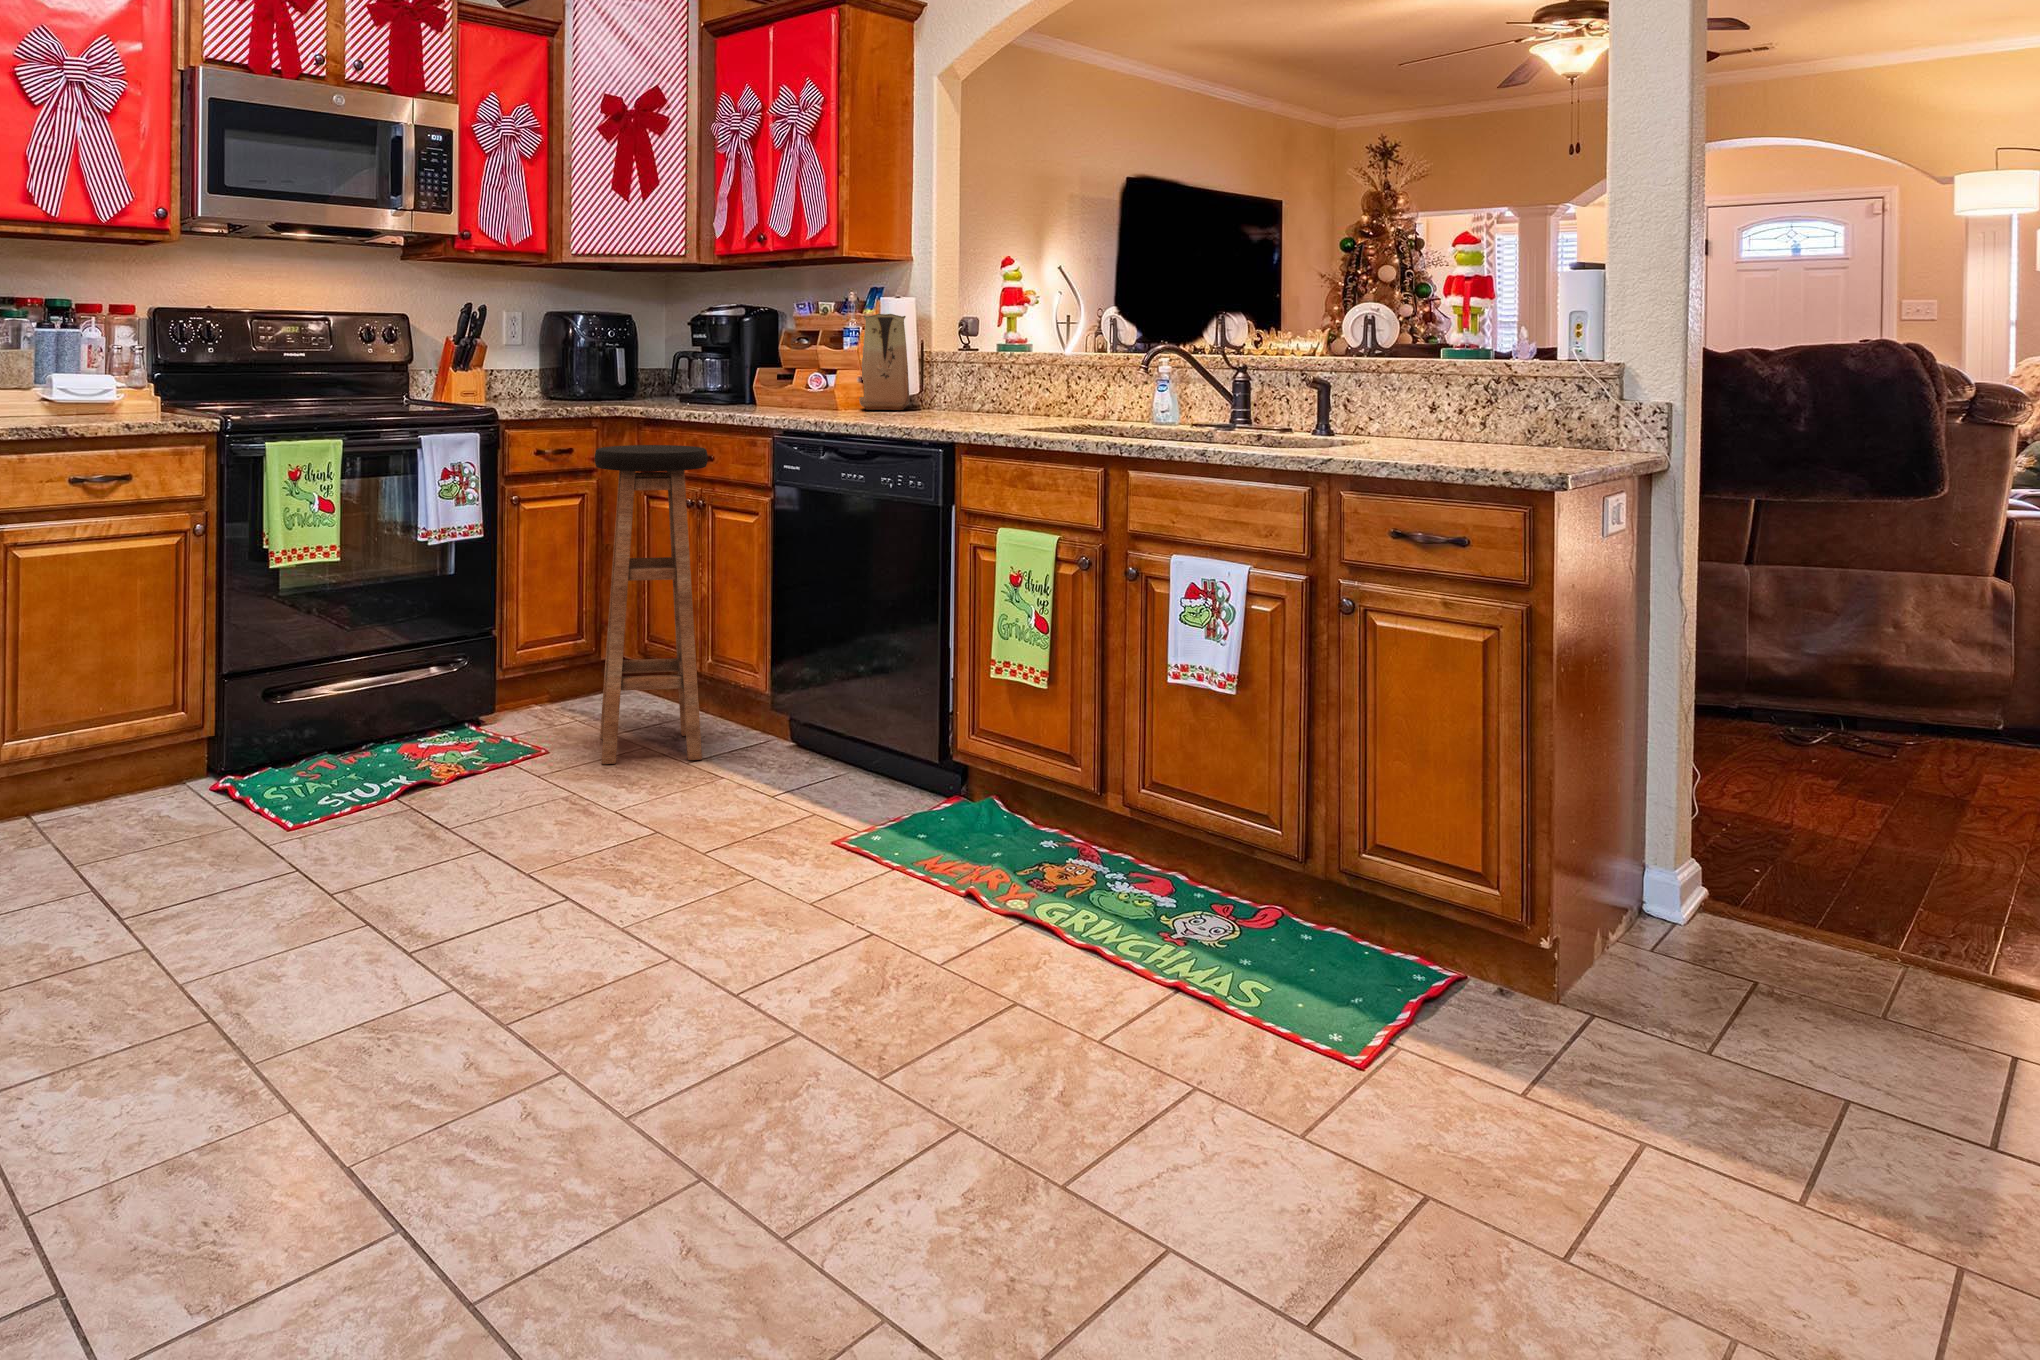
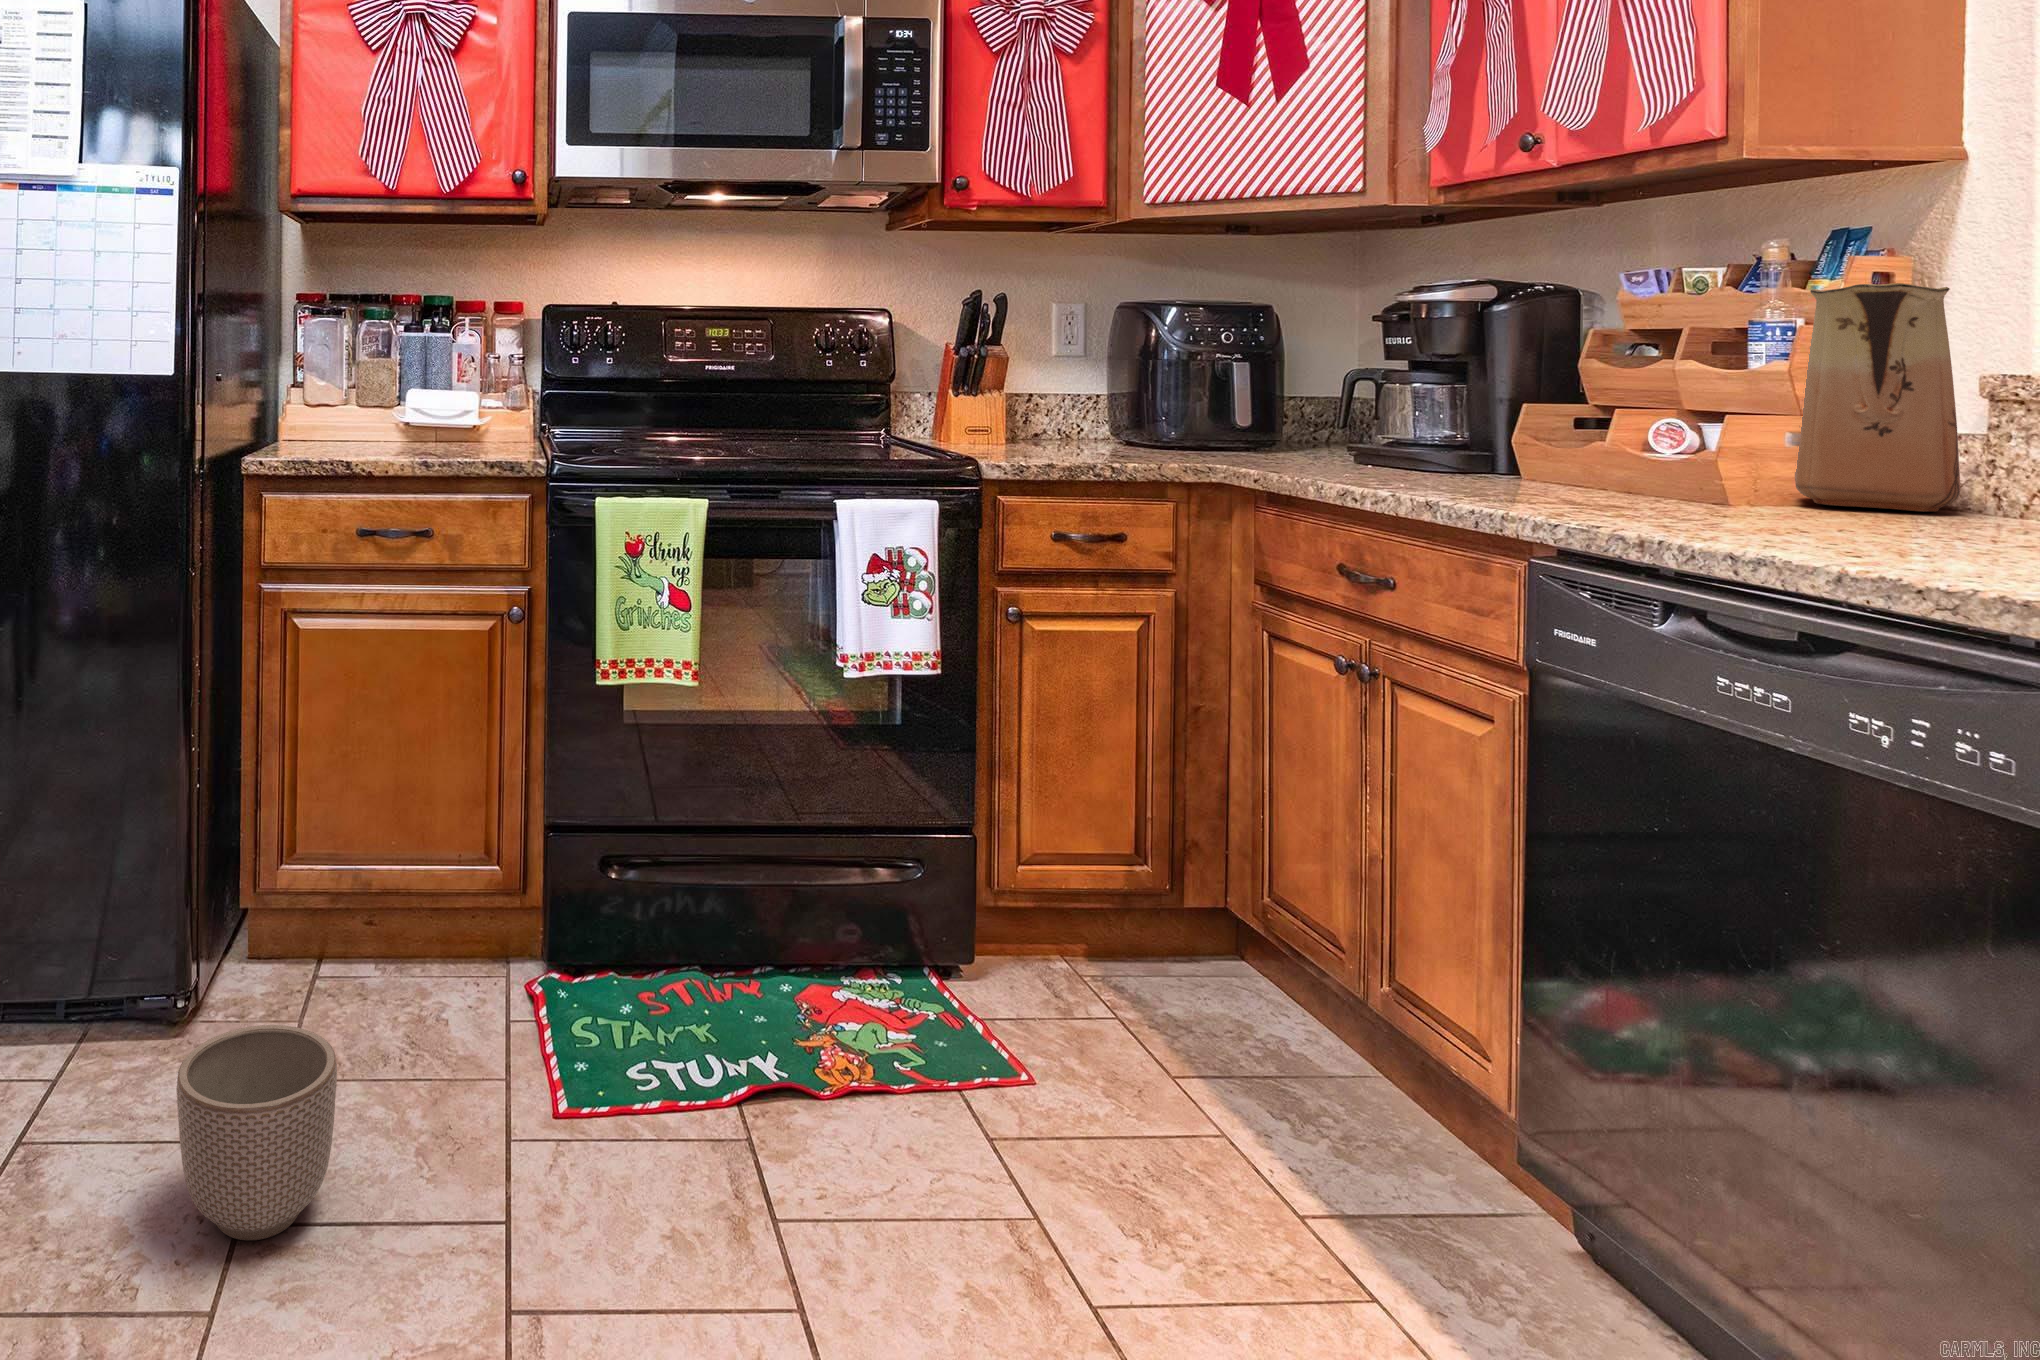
bar stool: present [595,445,708,764] -> none [1121,542,1369,1215]
planter: none [73,786,188,911] -> present [177,1025,337,1240]

